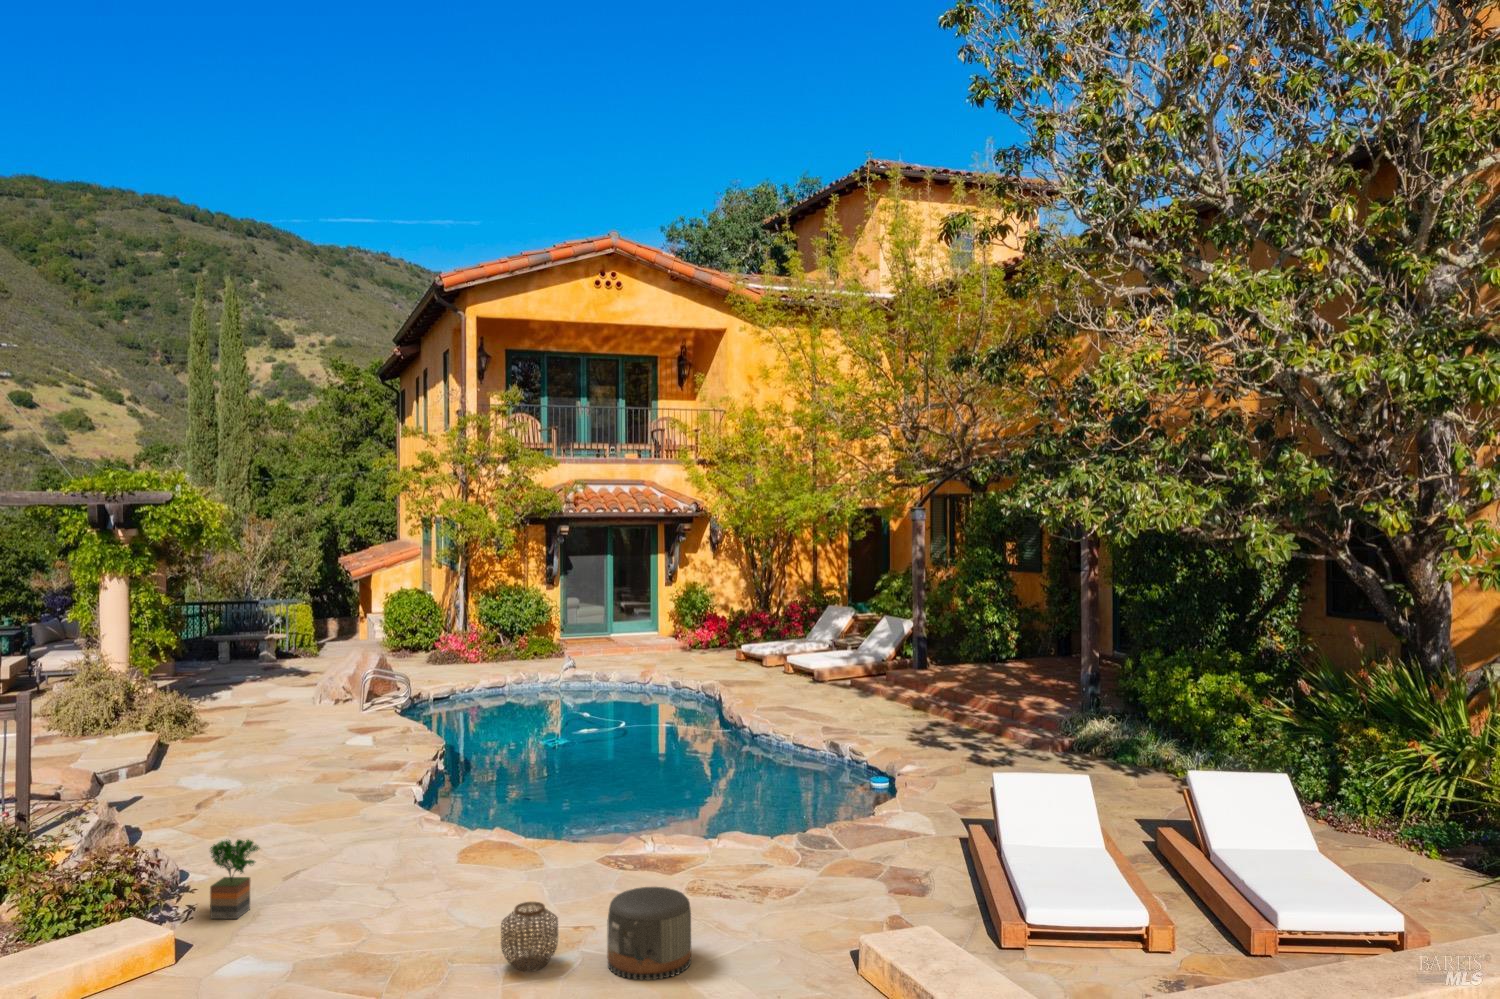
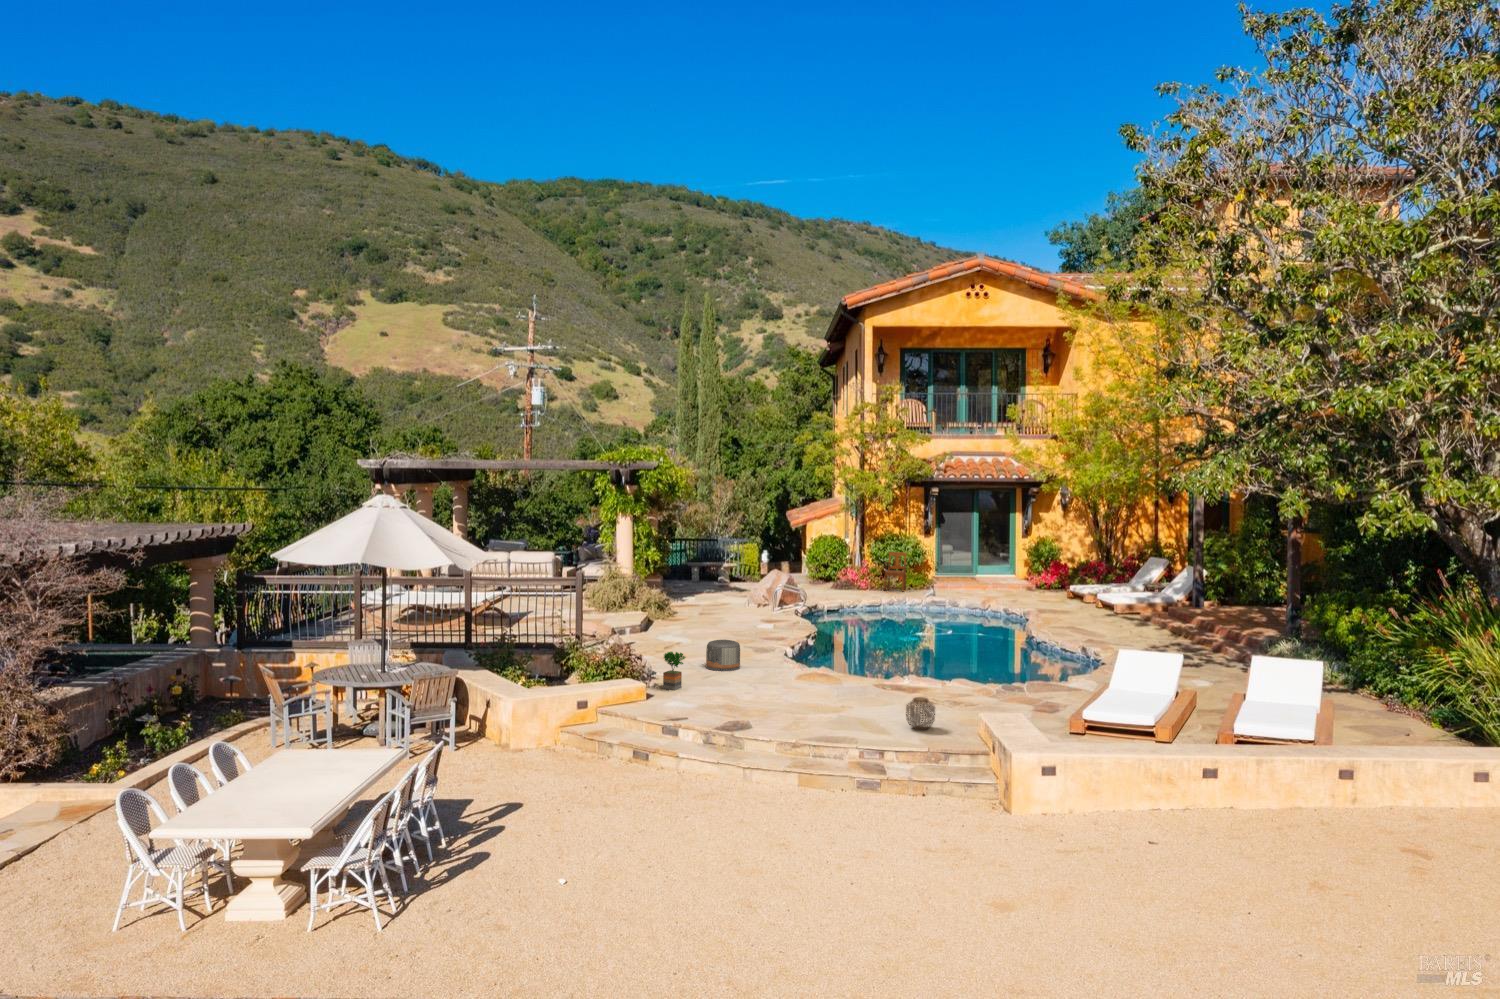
armchair: none [503,609,532,661] -> present [884,552,907,592]
pouf: present [607,887,691,980] -> present [706,640,740,671]
woven basket: present [501,902,558,972] -> present [906,697,935,730]

